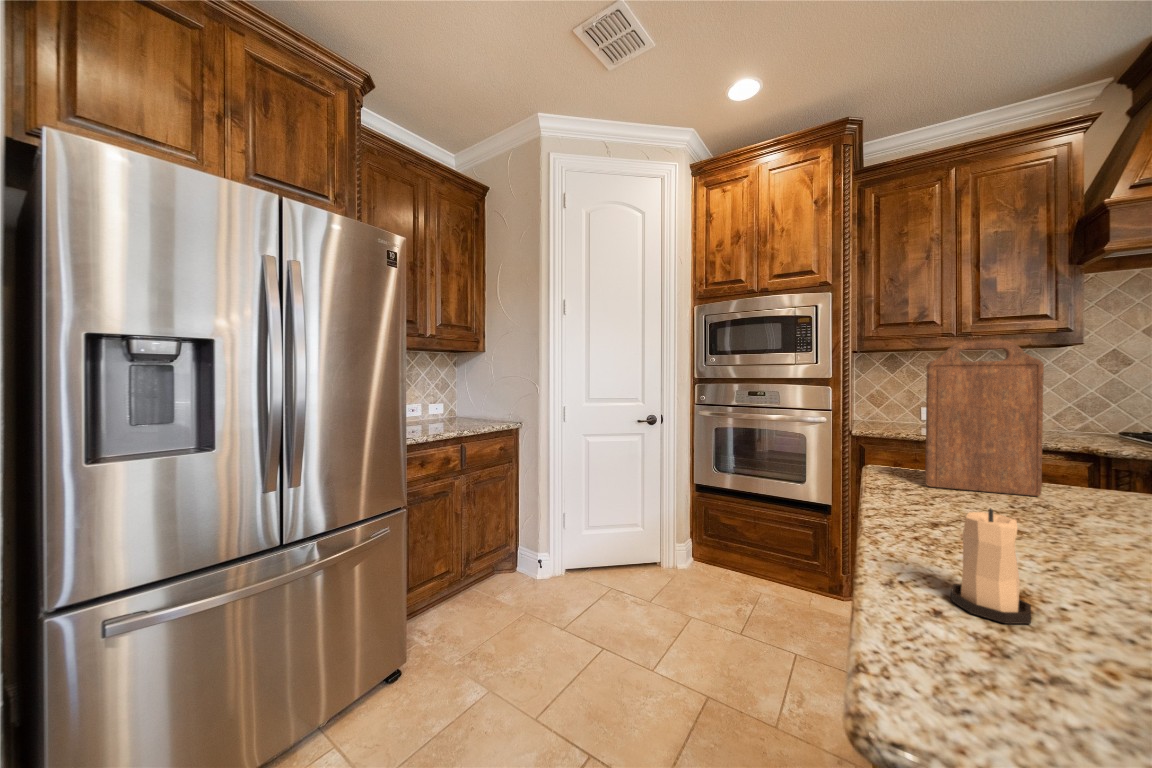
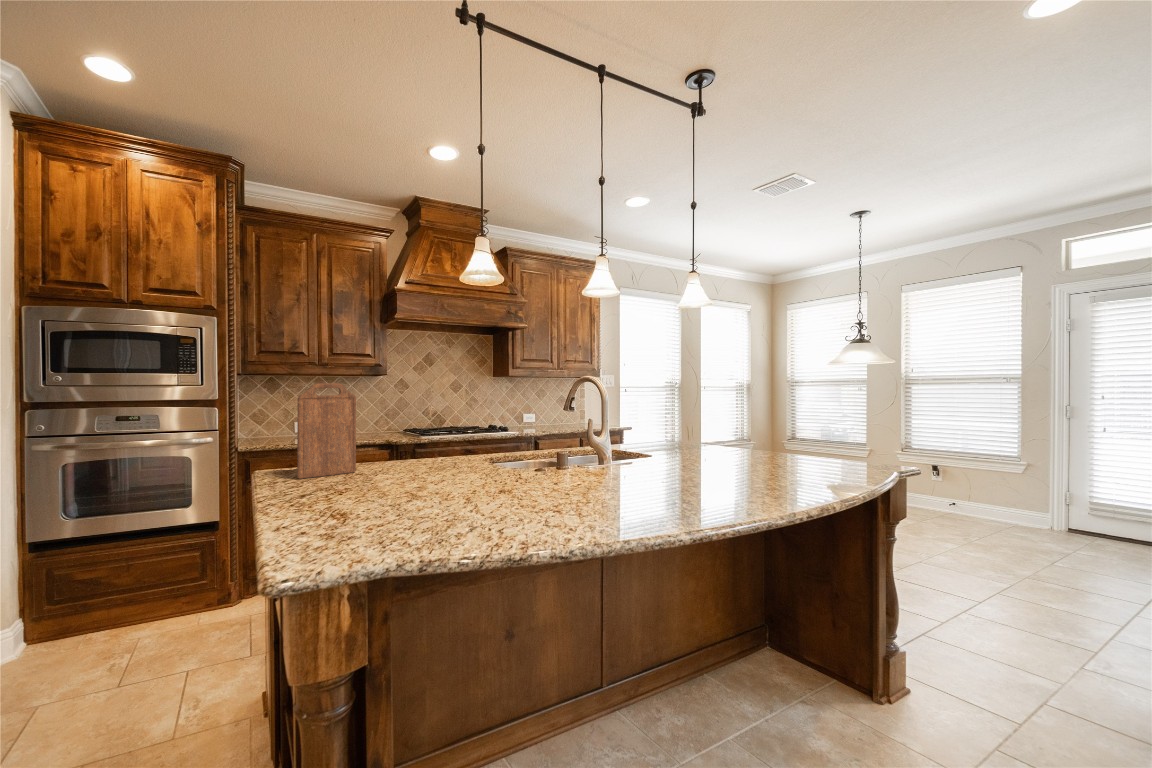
candle: present [951,509,1031,624] -> none [308,475,339,526]

